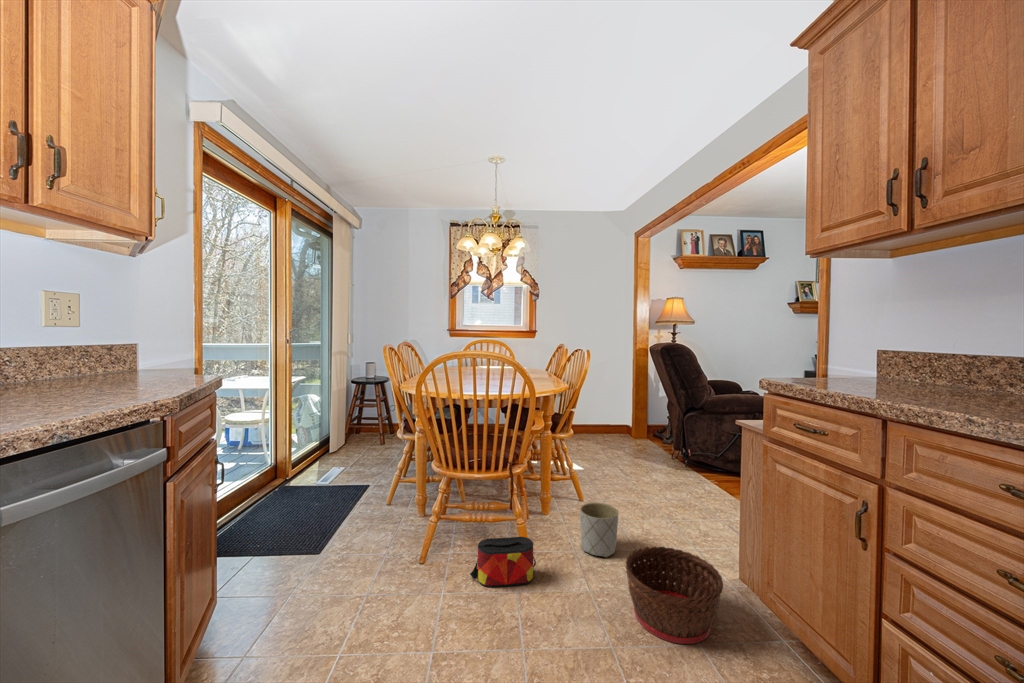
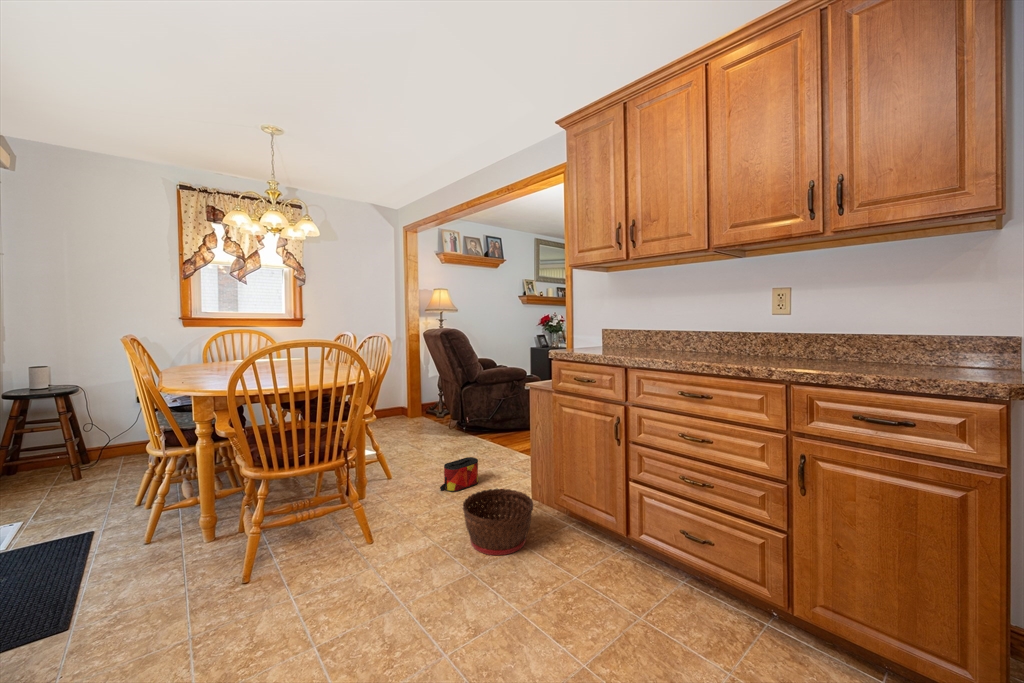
planter: present [580,503,619,558] -> none [405,472,440,518]
bag: present [470,537,536,587] -> present [440,457,478,492]

